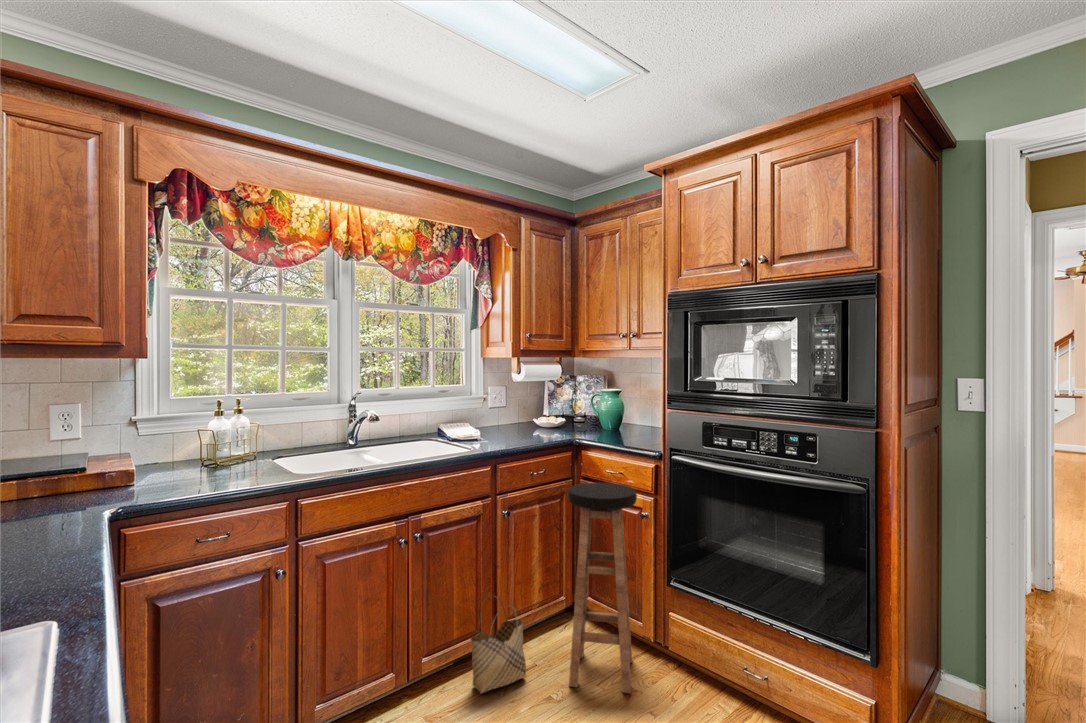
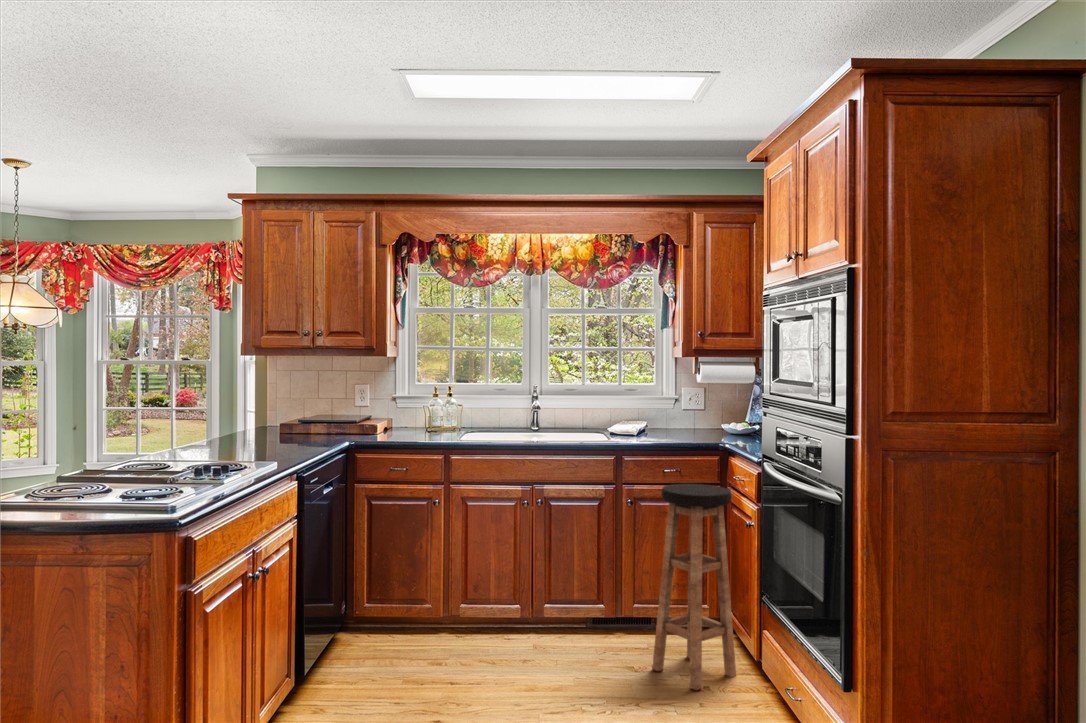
woven basket: present [471,595,526,694] -> none [577,571,631,651]

